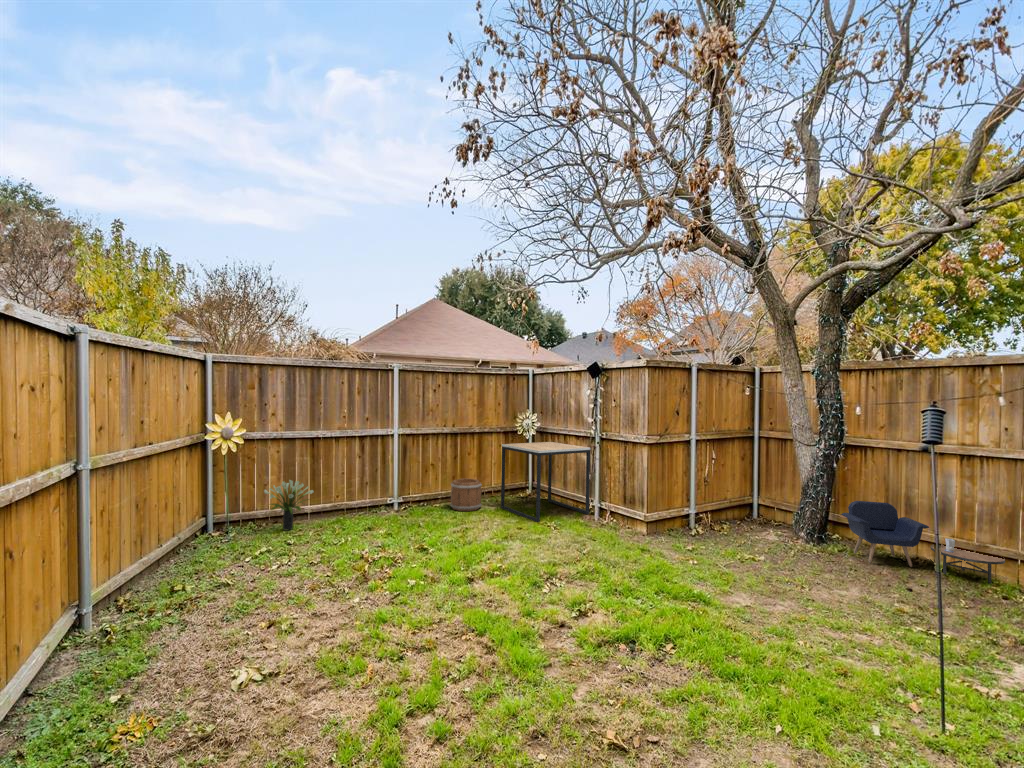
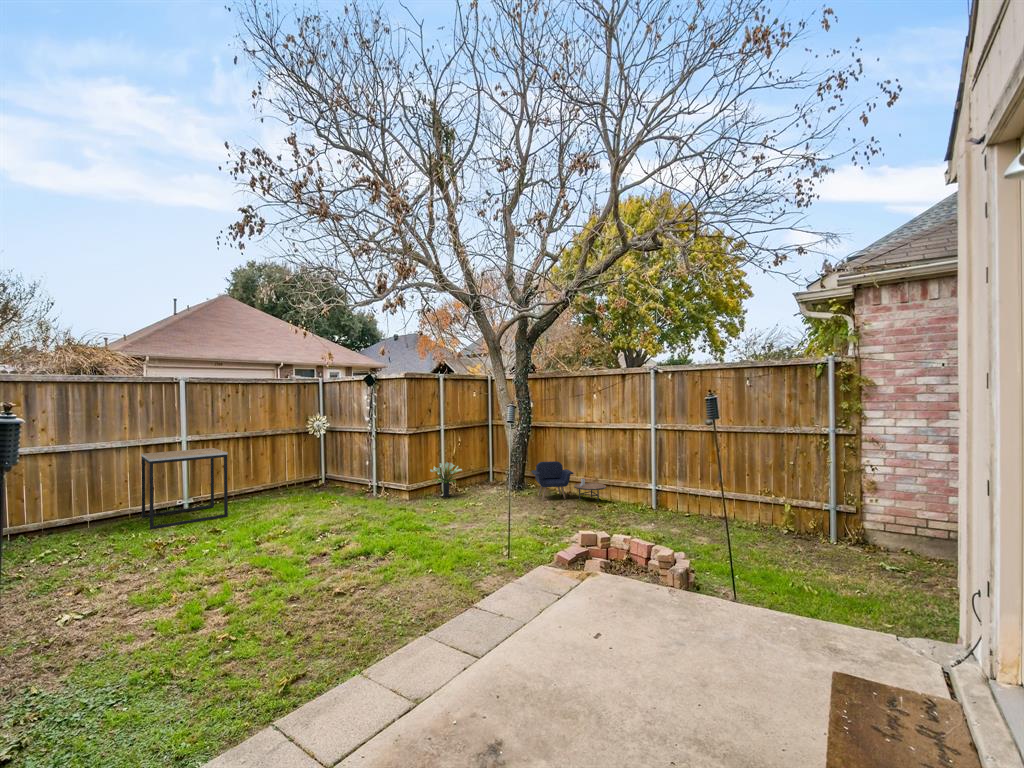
side table: present [501,442,590,522] -> present [141,448,228,530]
bucket: present [450,479,482,511] -> none [242,476,273,504]
potted plant: present [264,480,314,530] -> present [430,462,462,497]

